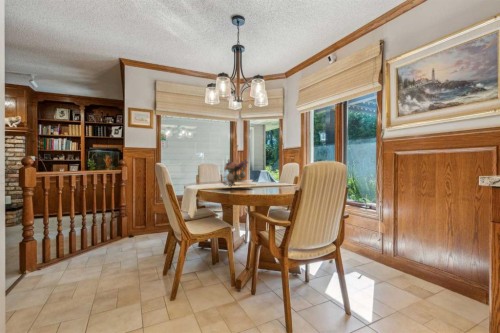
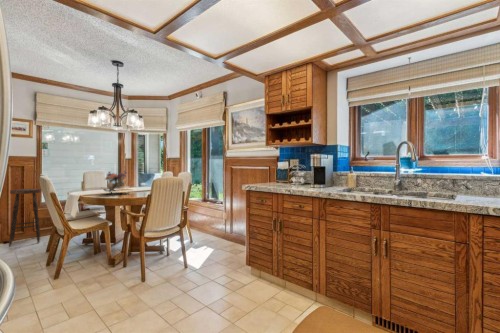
bar stool: none [132,182,160,243] -> present [9,189,41,246]

